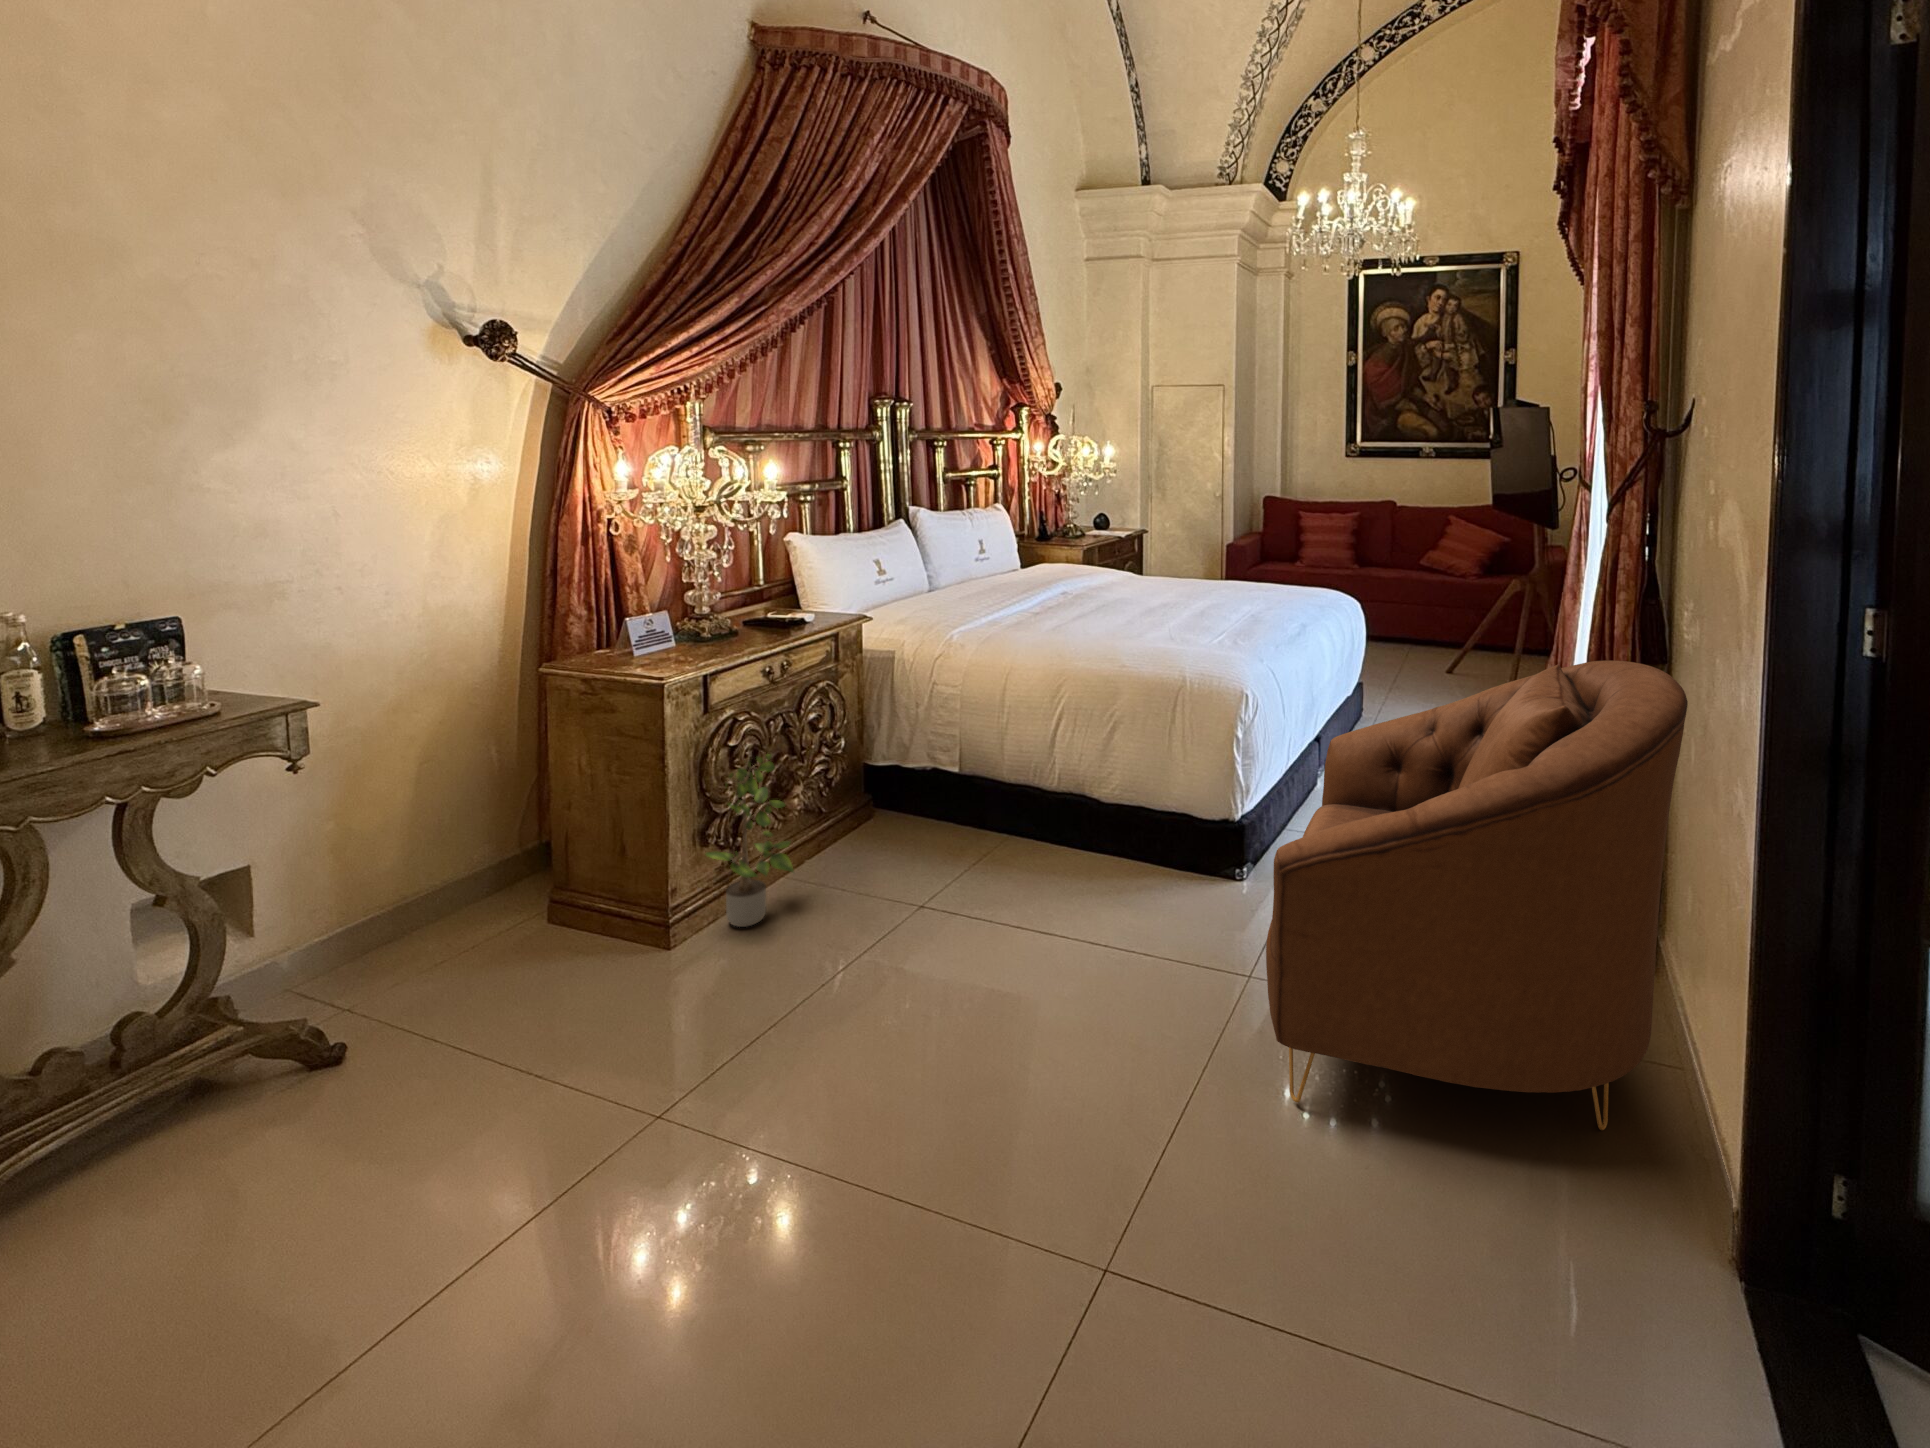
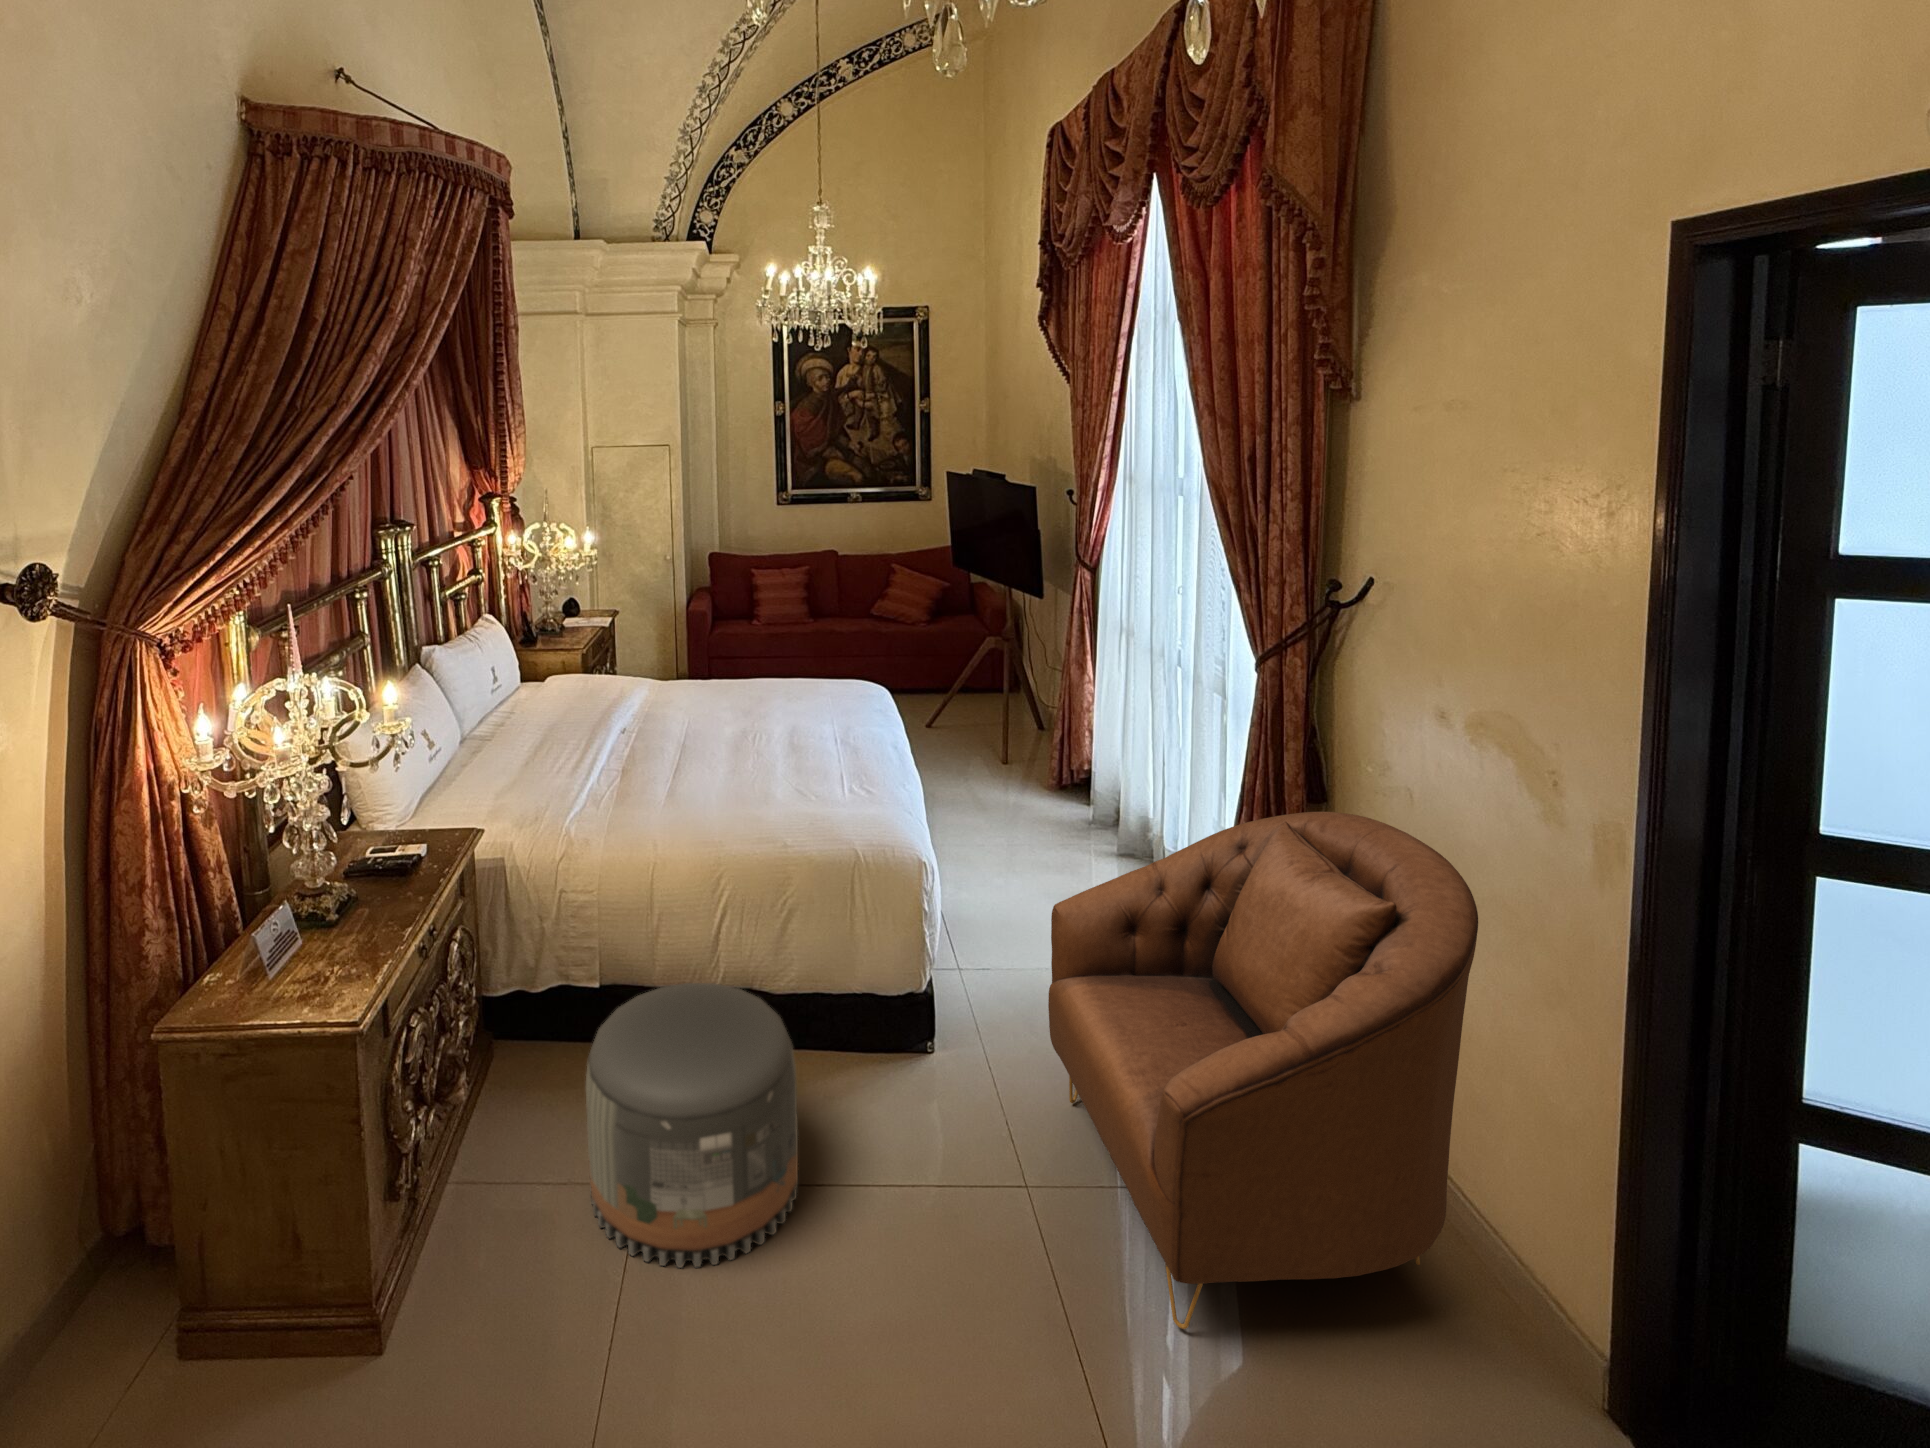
potted plant: present [706,754,794,927] -> none [407,1050,503,1279]
pouf: none [864,755,1053,966] -> present [586,983,798,1268]

